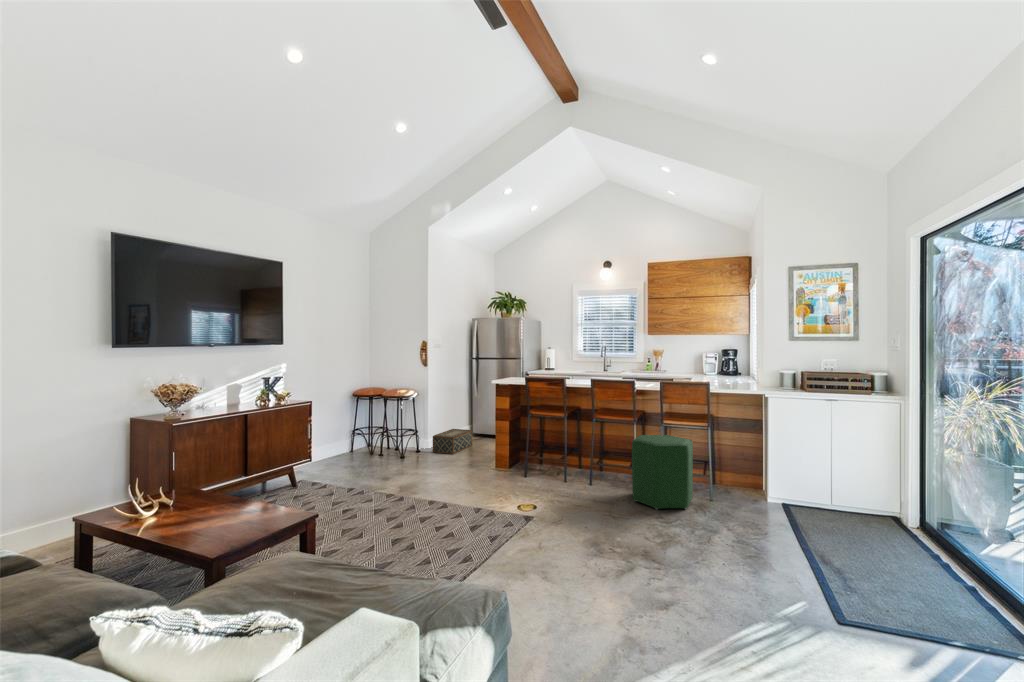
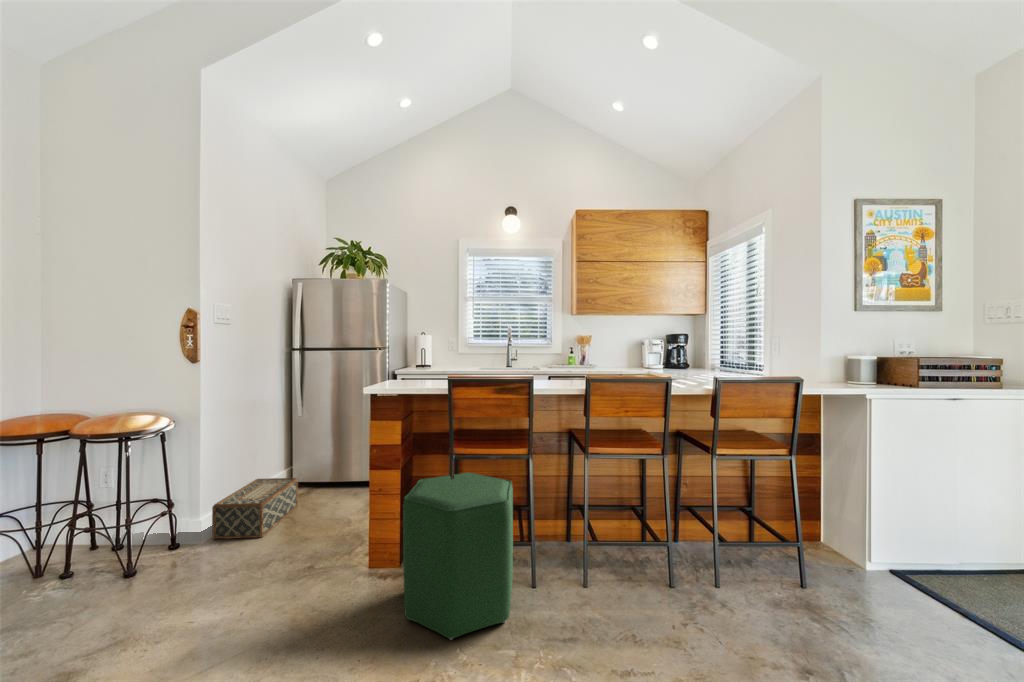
ottoman: present [632,435,693,509] -> present [403,472,513,640]

